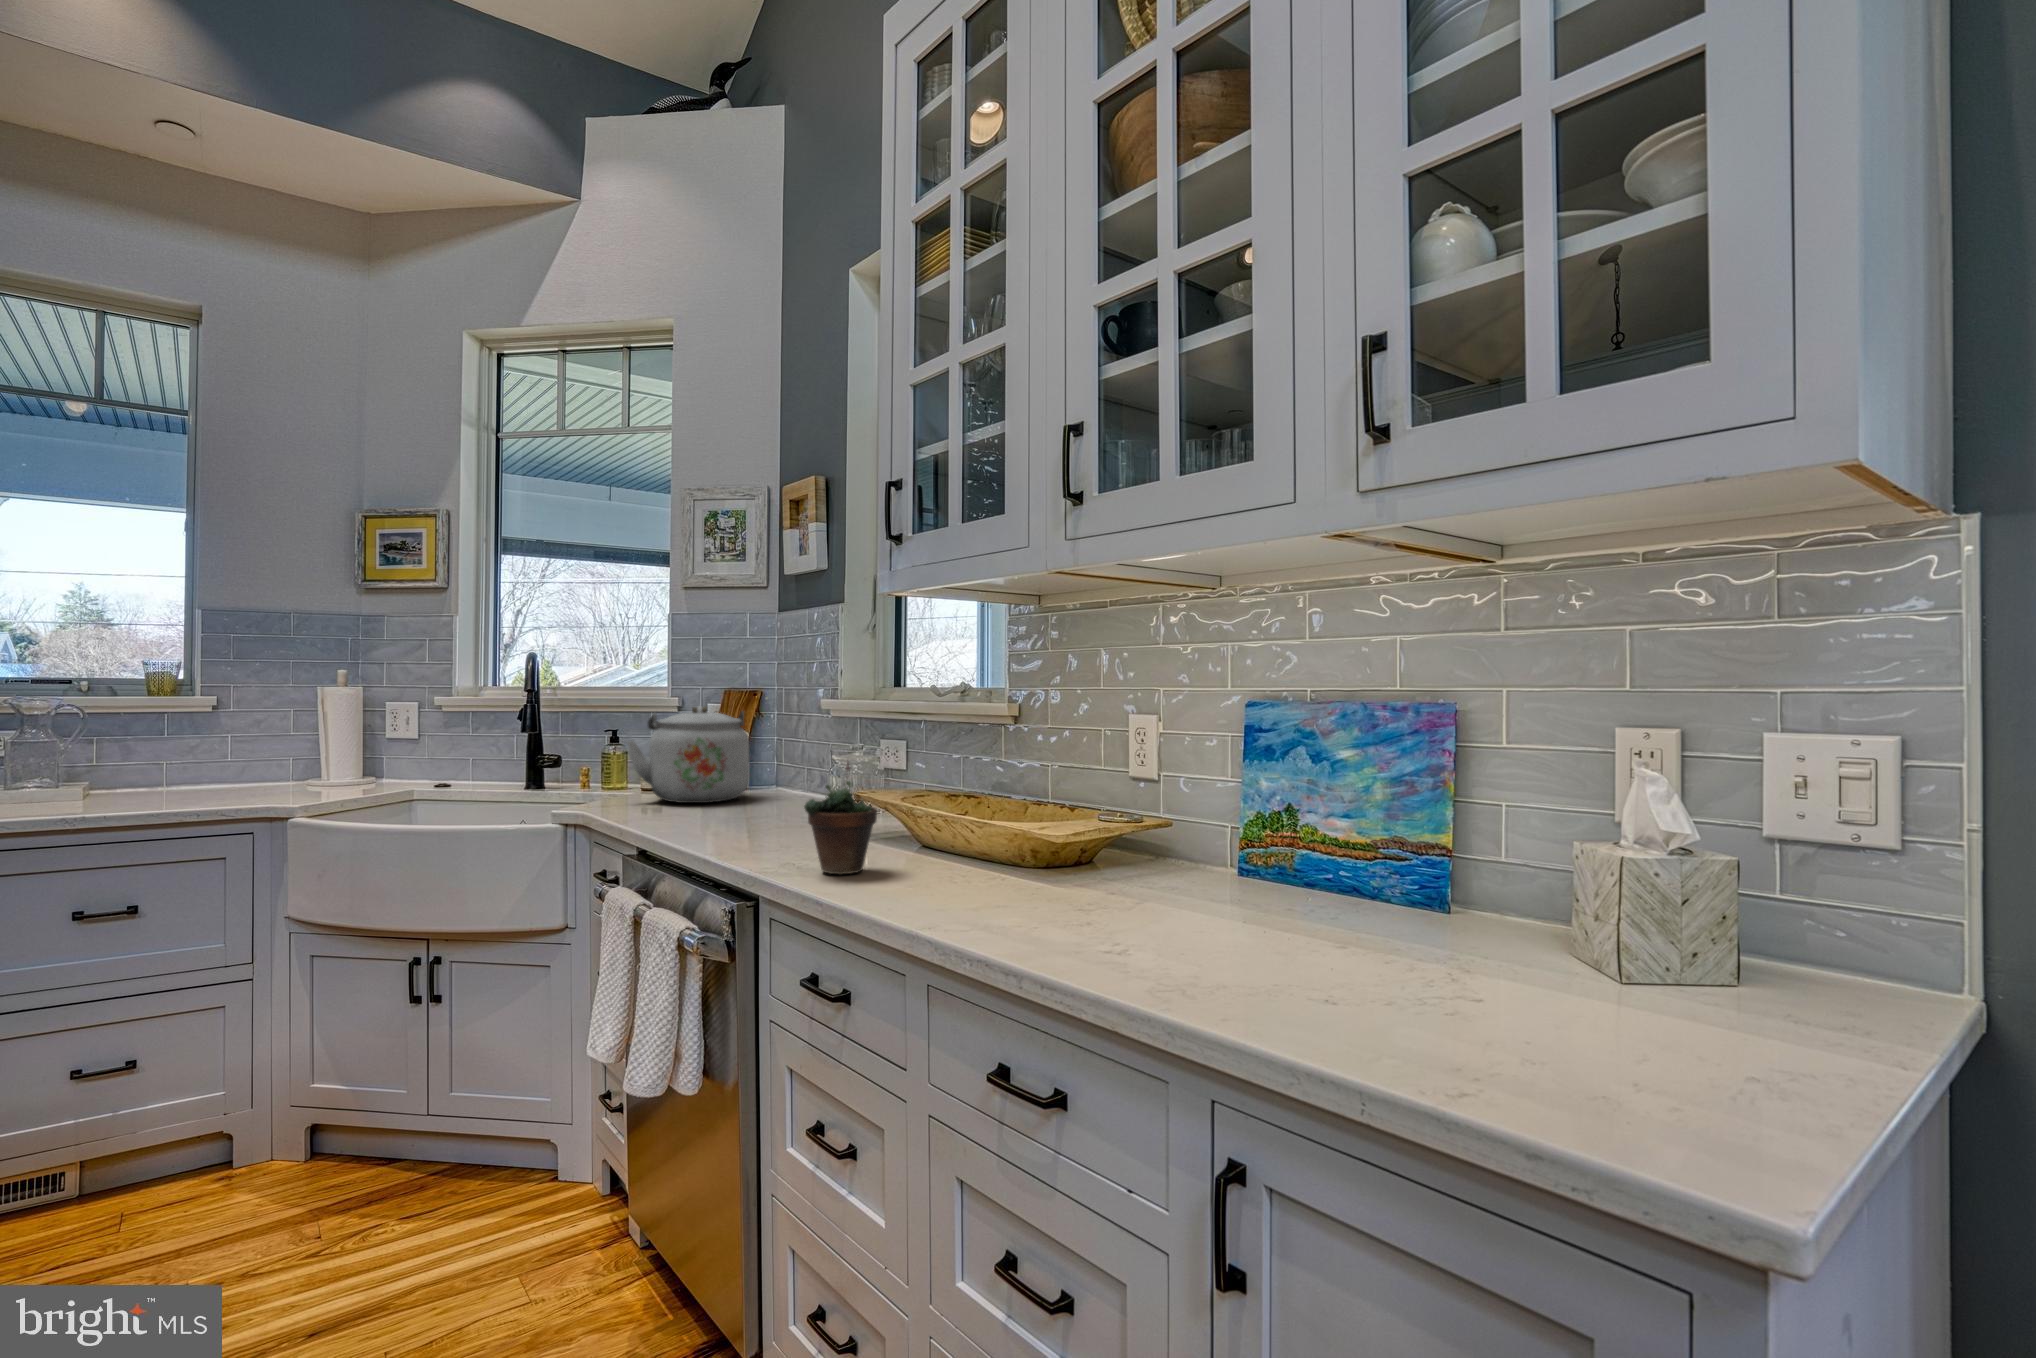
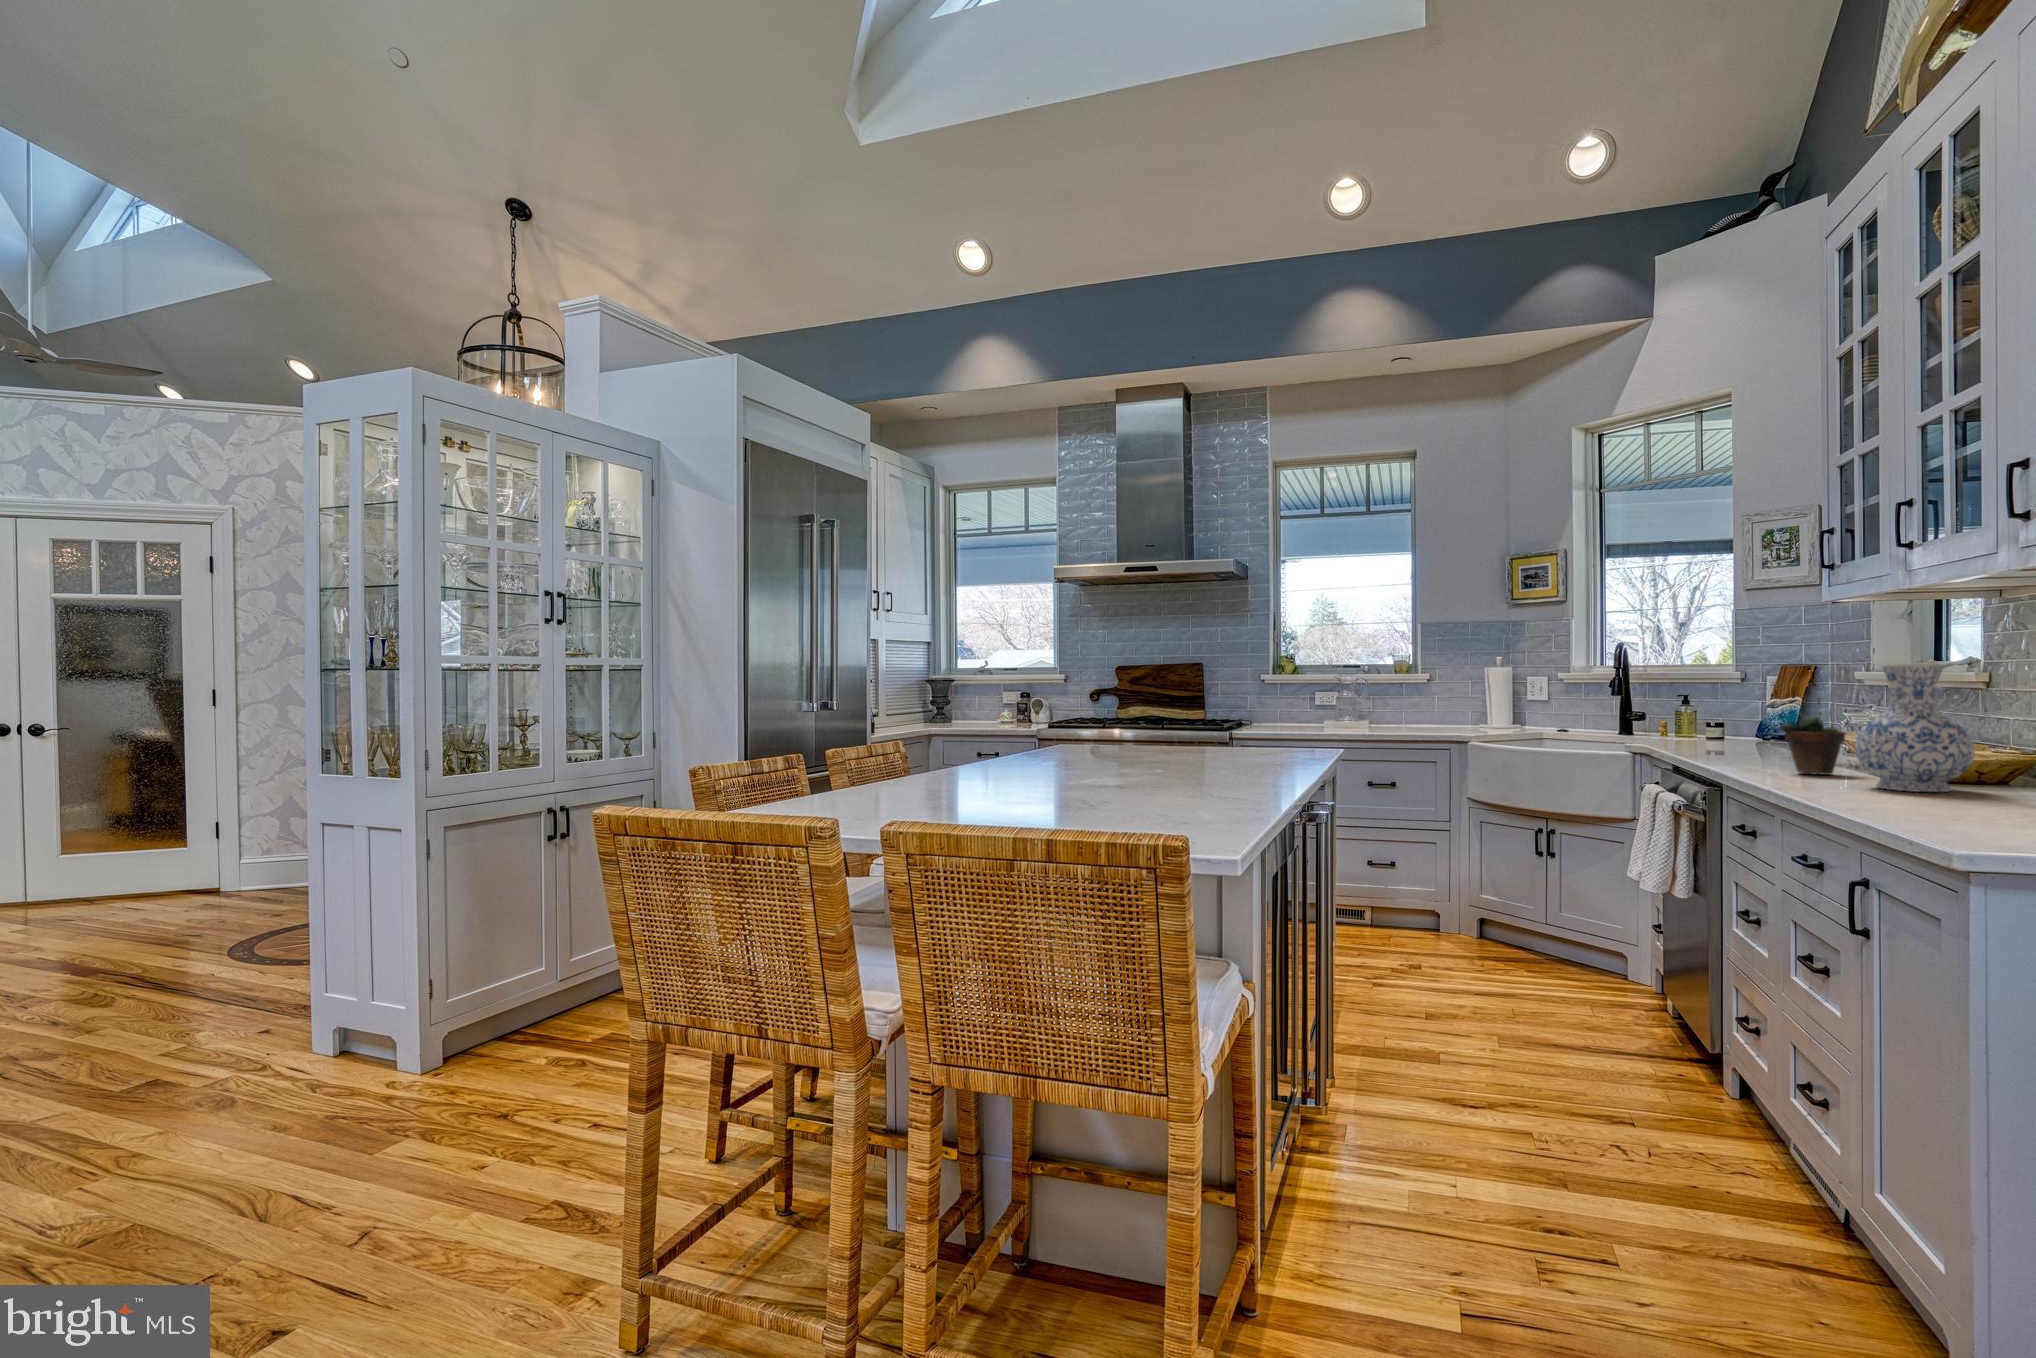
kettle: present [627,706,749,803] -> none [1686,674,1794,745]
vase: none [920,718,1047,906] -> present [1855,664,1975,792]

